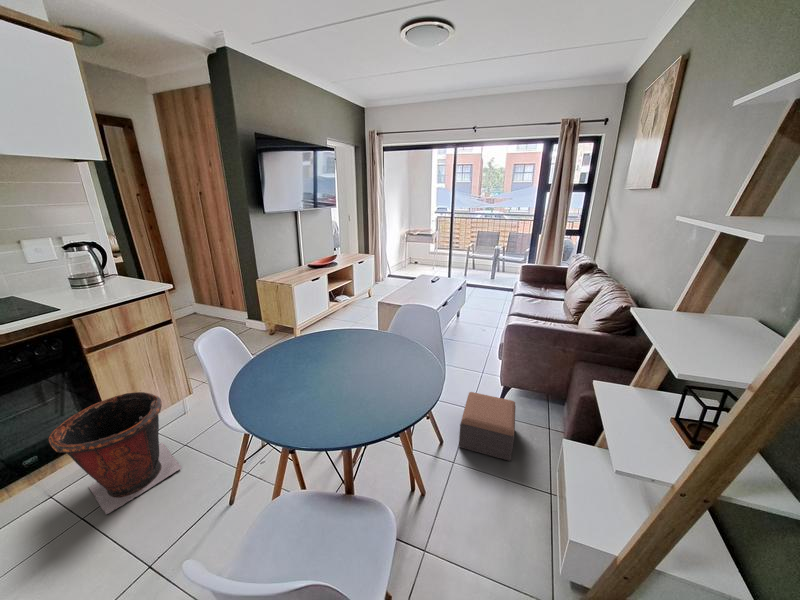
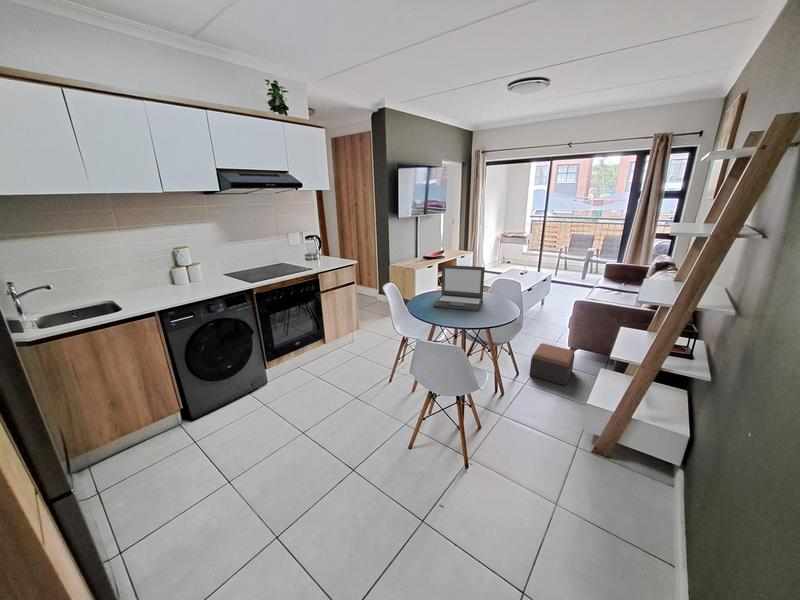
laptop: none [286,295,380,384] -> present [434,265,485,311]
waste bin: present [49,392,182,514] -> none [314,316,363,373]

